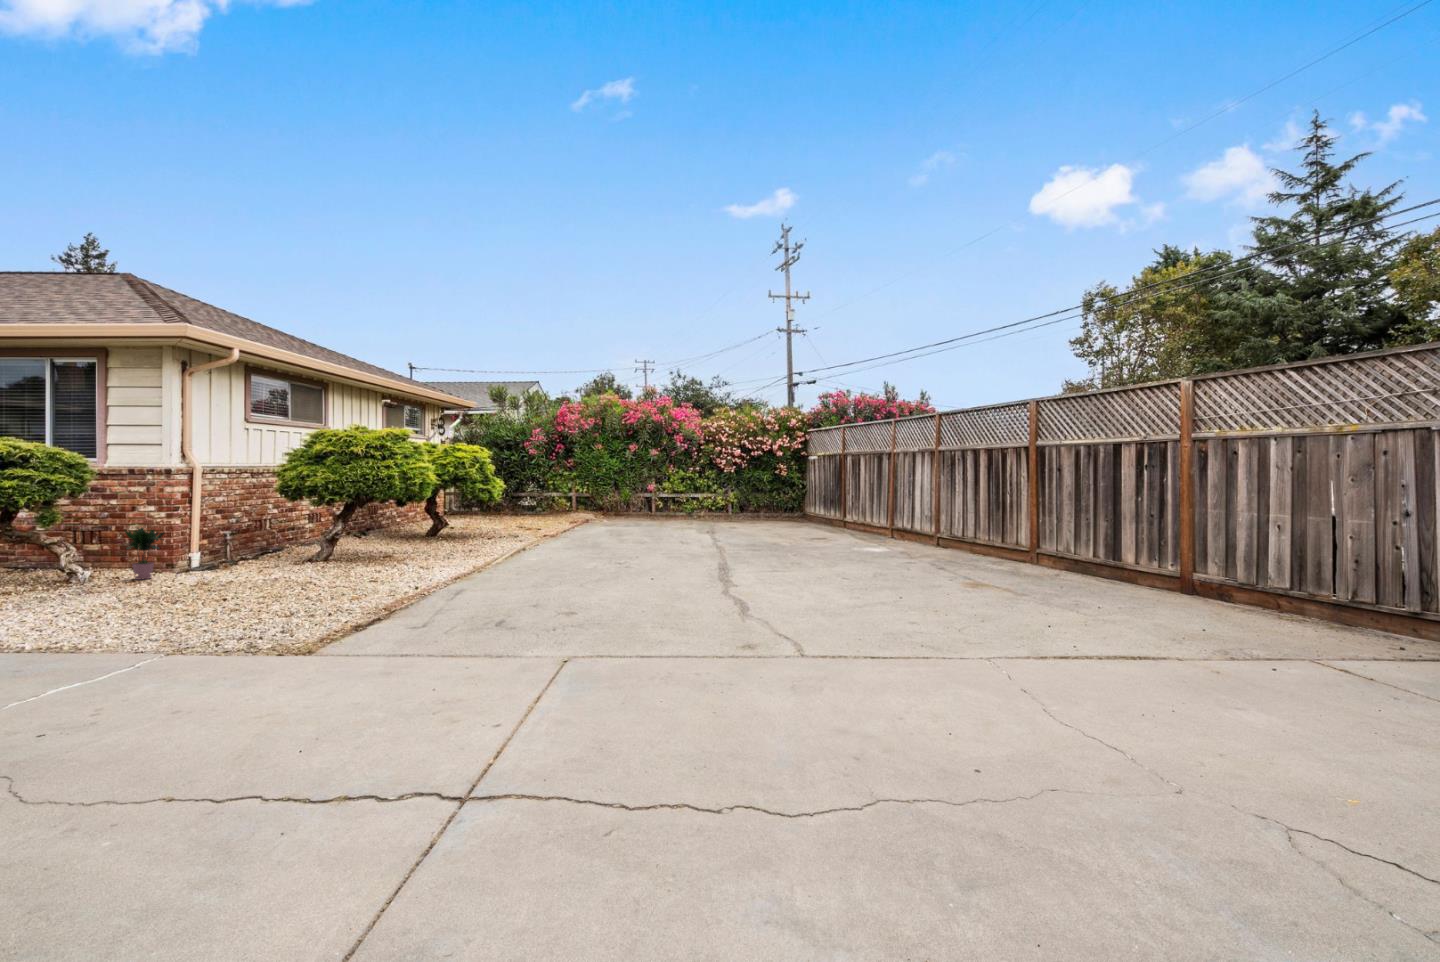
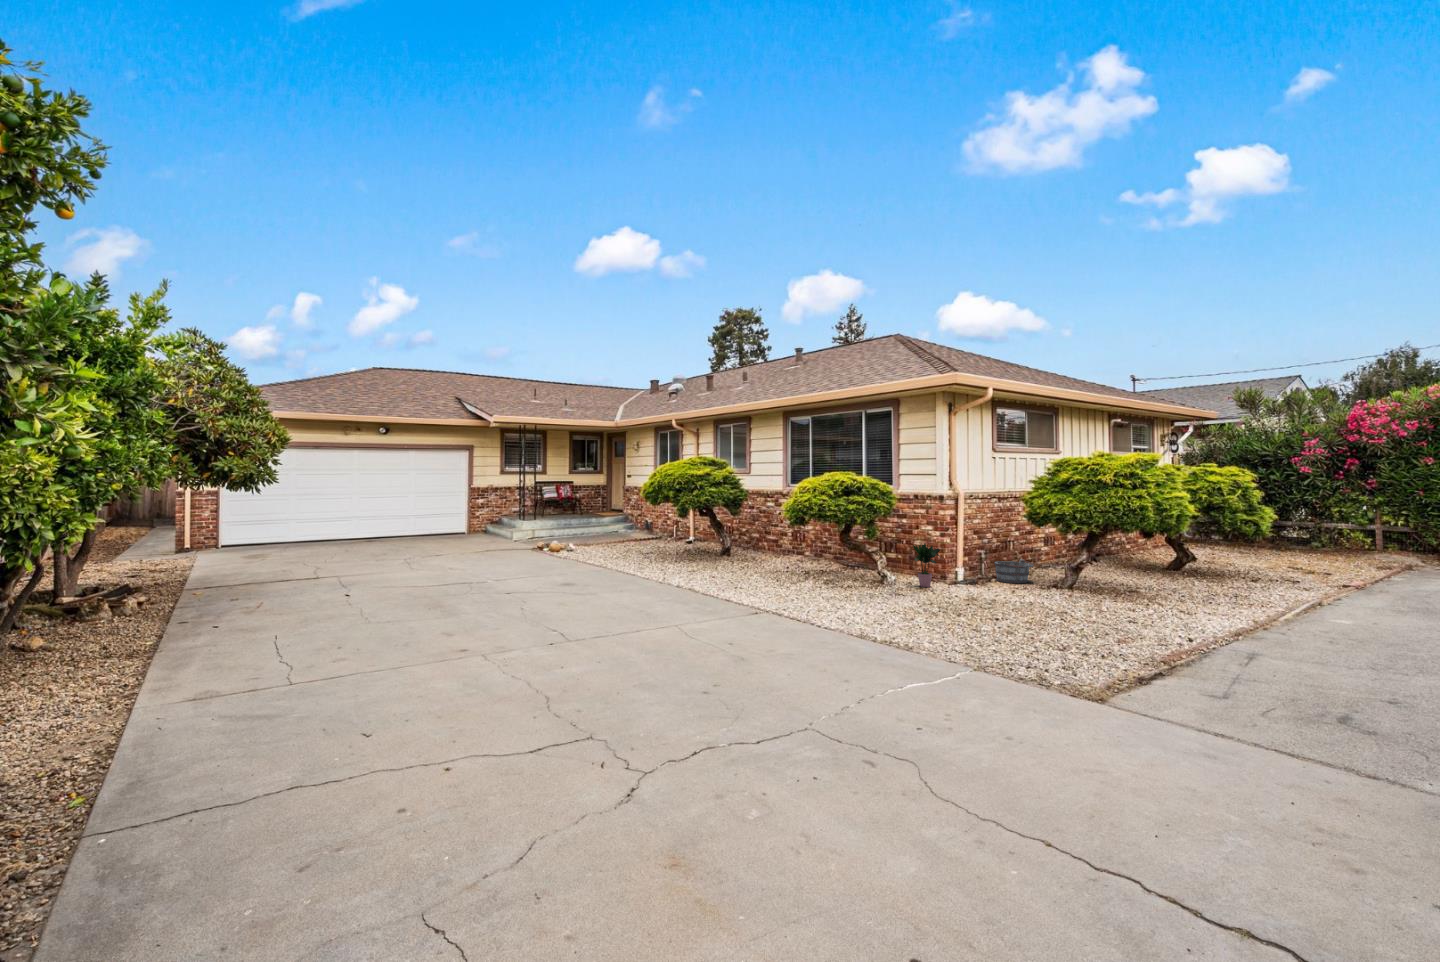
bucket: none [245,537,292,563] -> present [995,559,1034,583]

